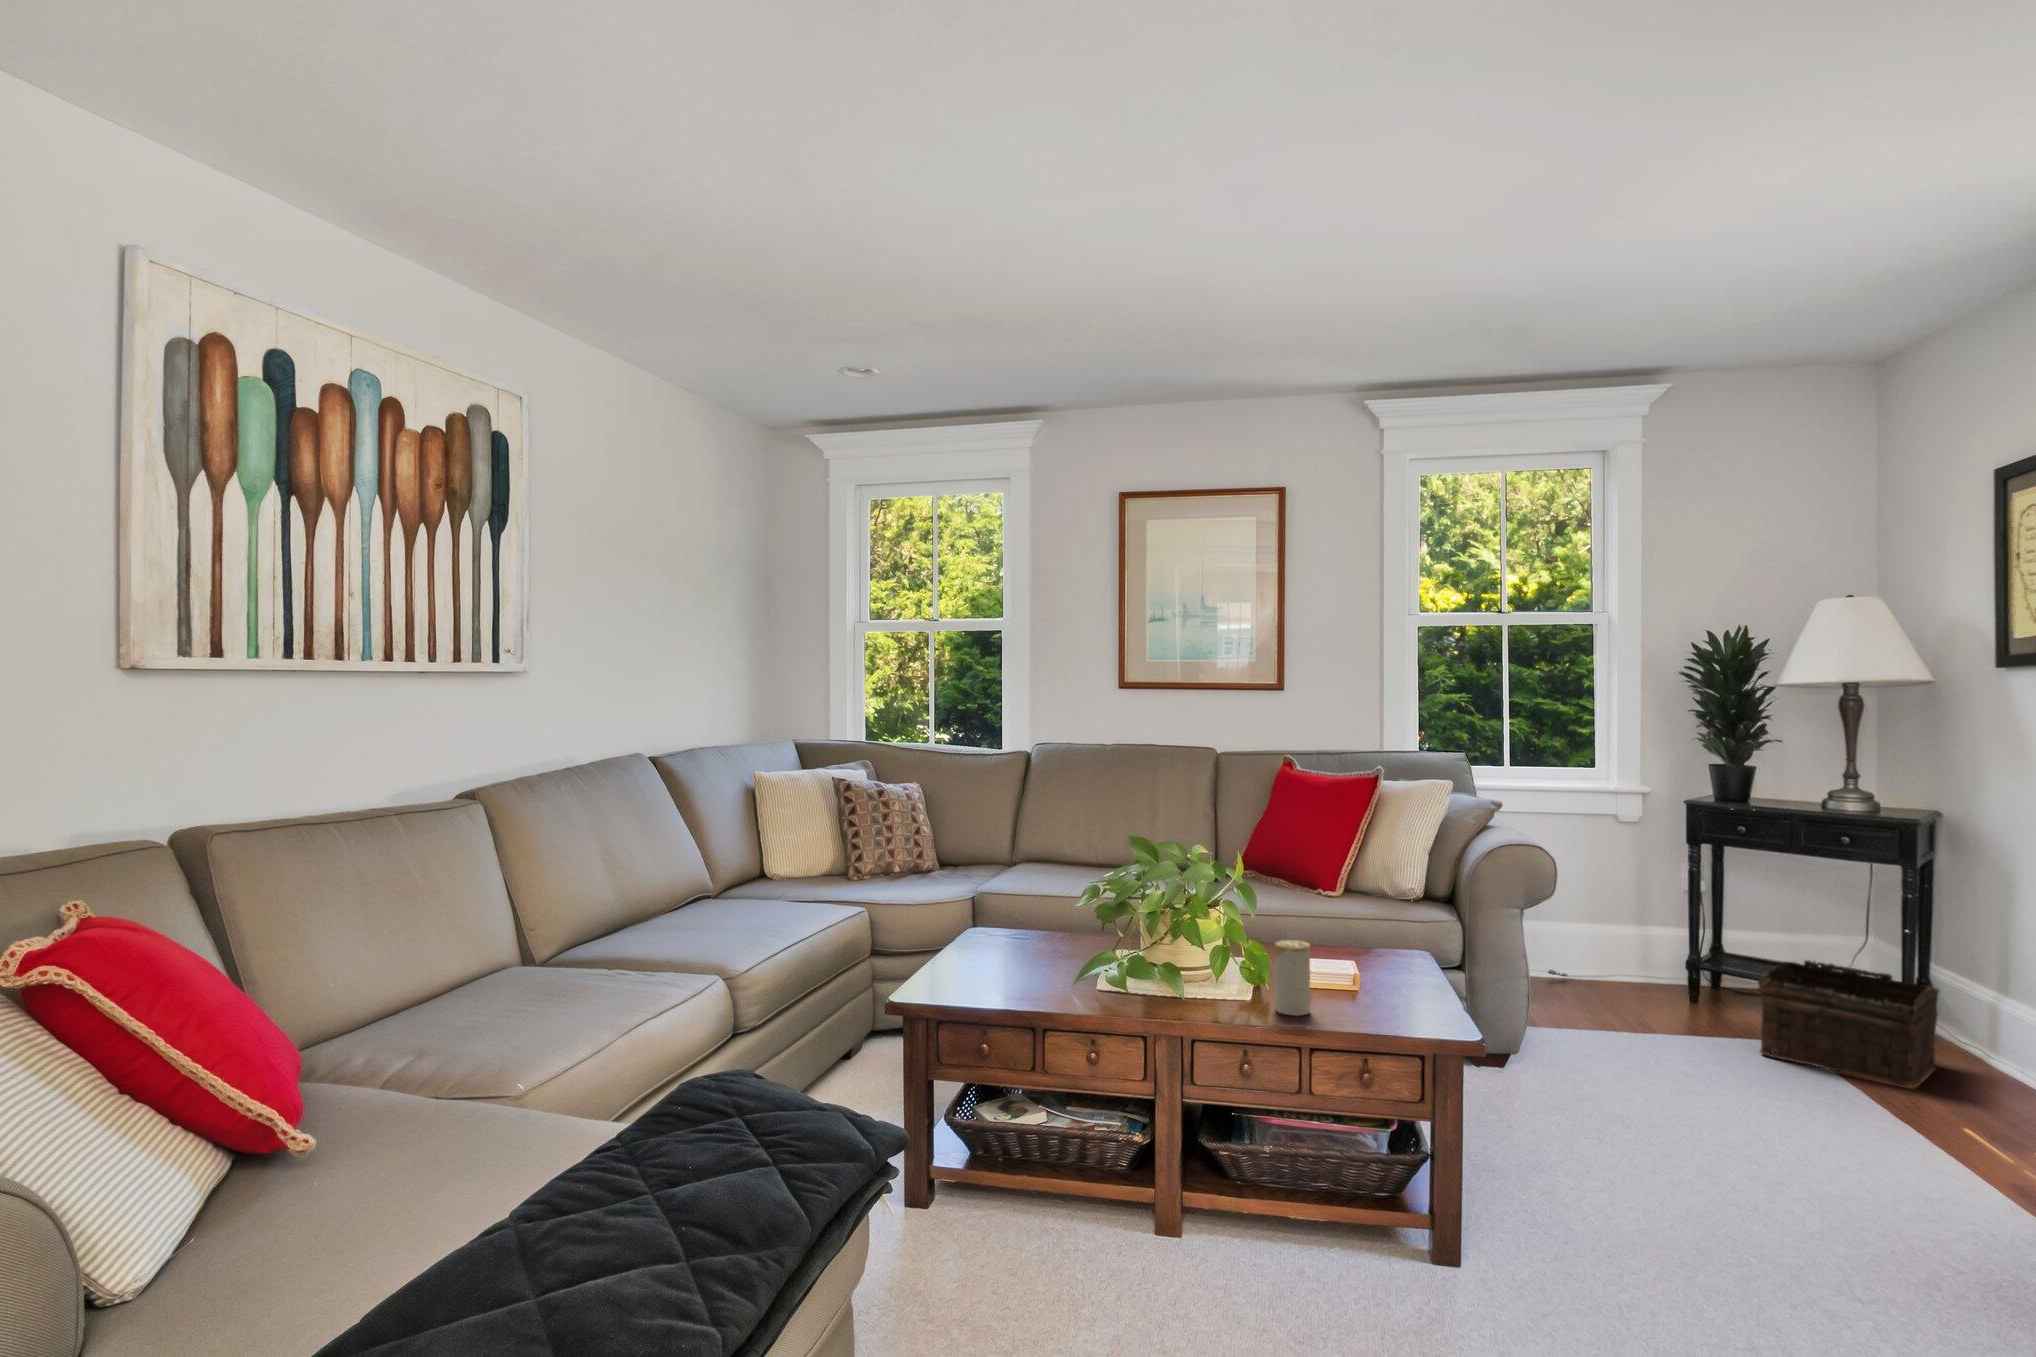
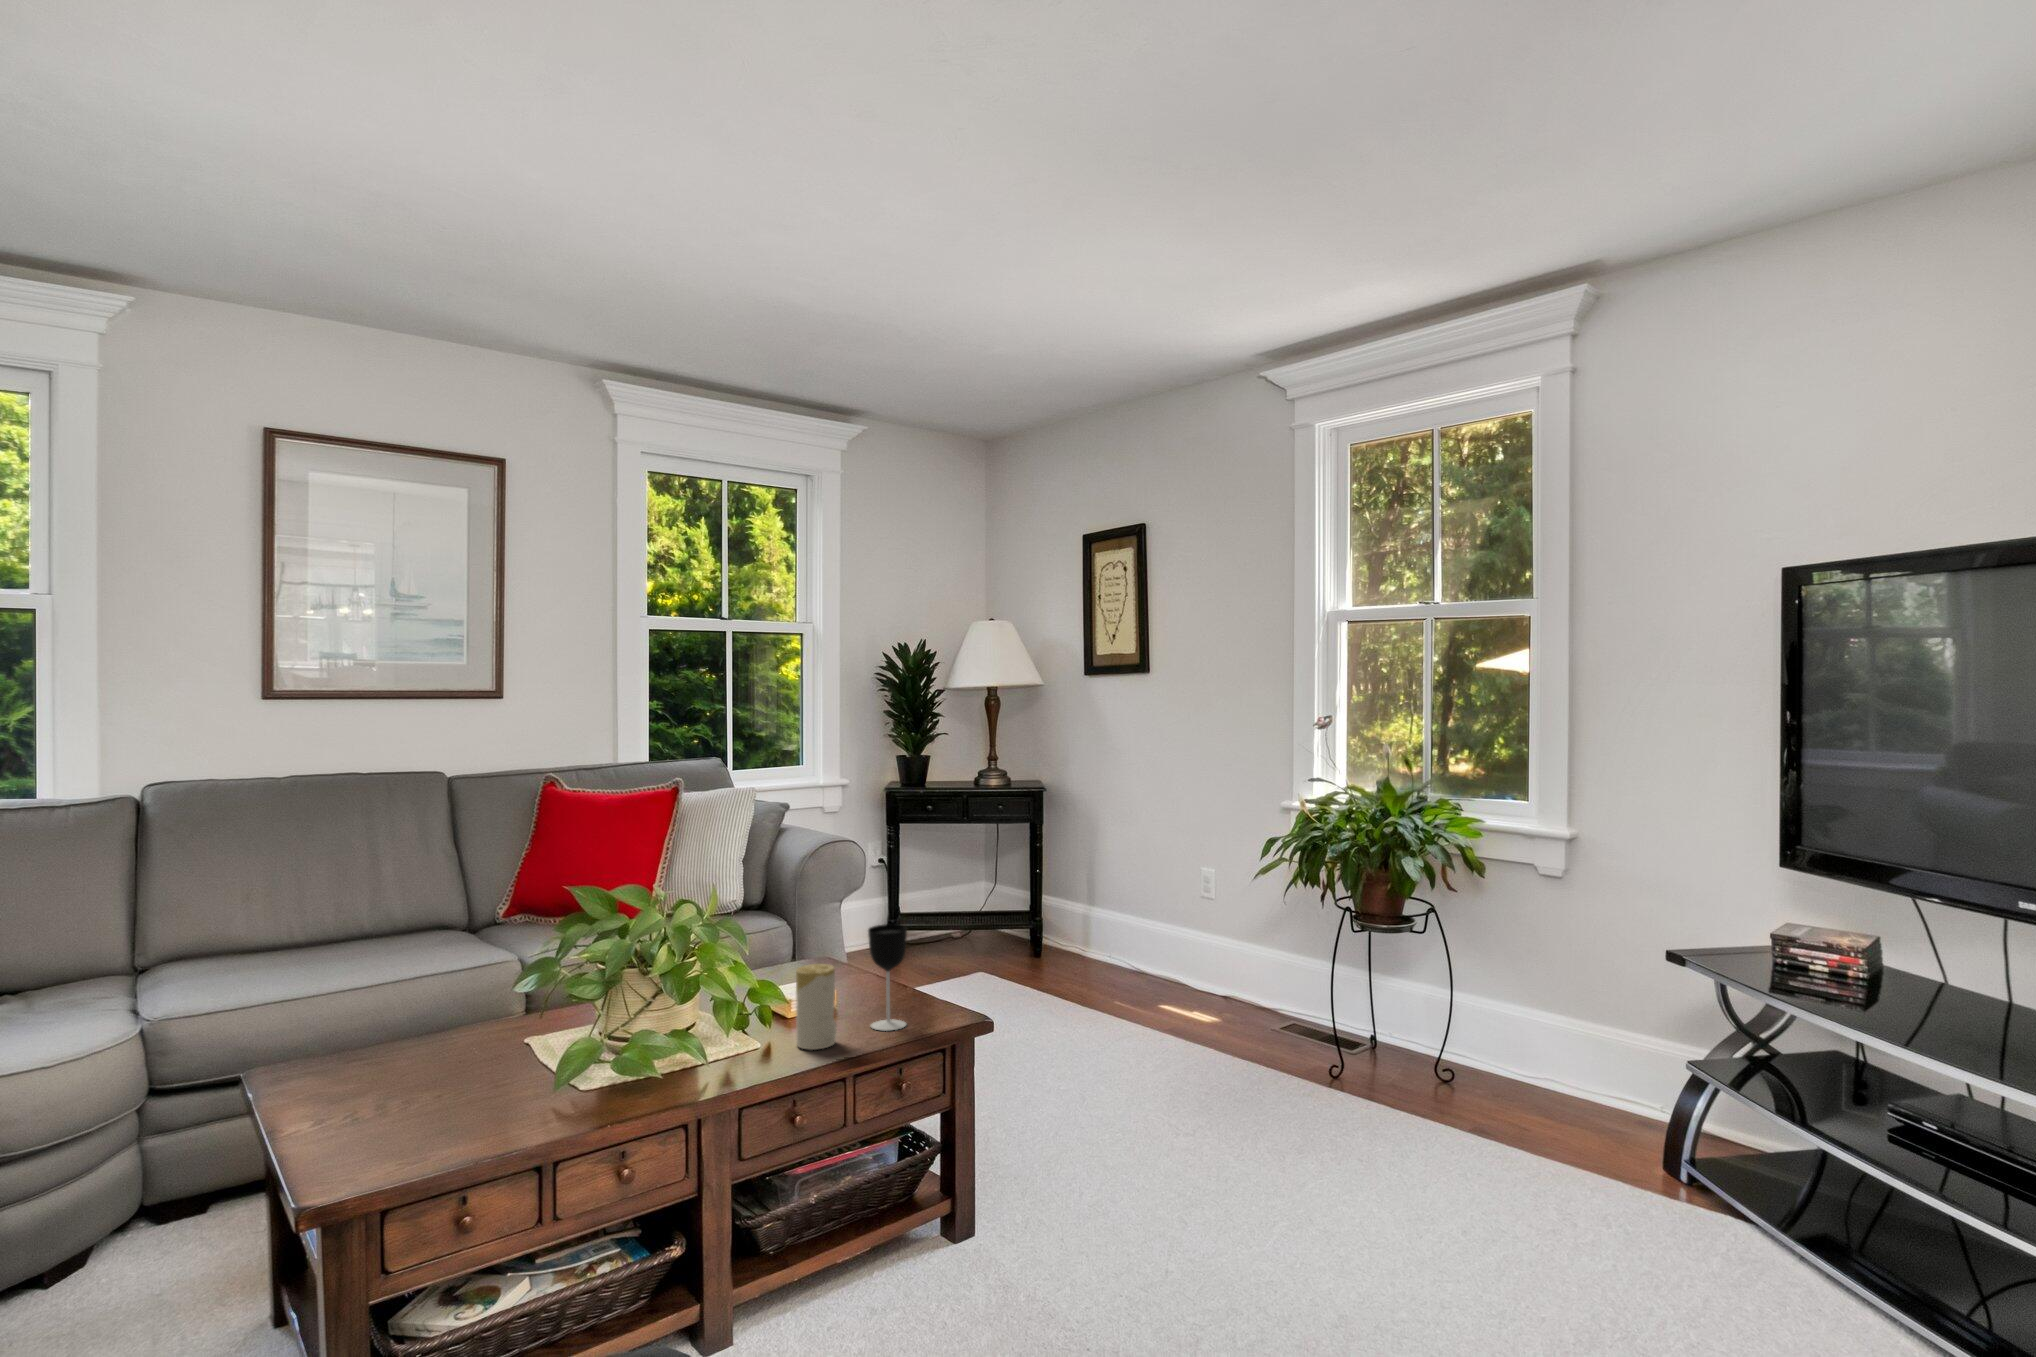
wine glass: none [1356,919,1394,1020] -> present [868,924,907,1030]
basket: present [1758,960,1939,1085] -> none [977,905,1084,991]

